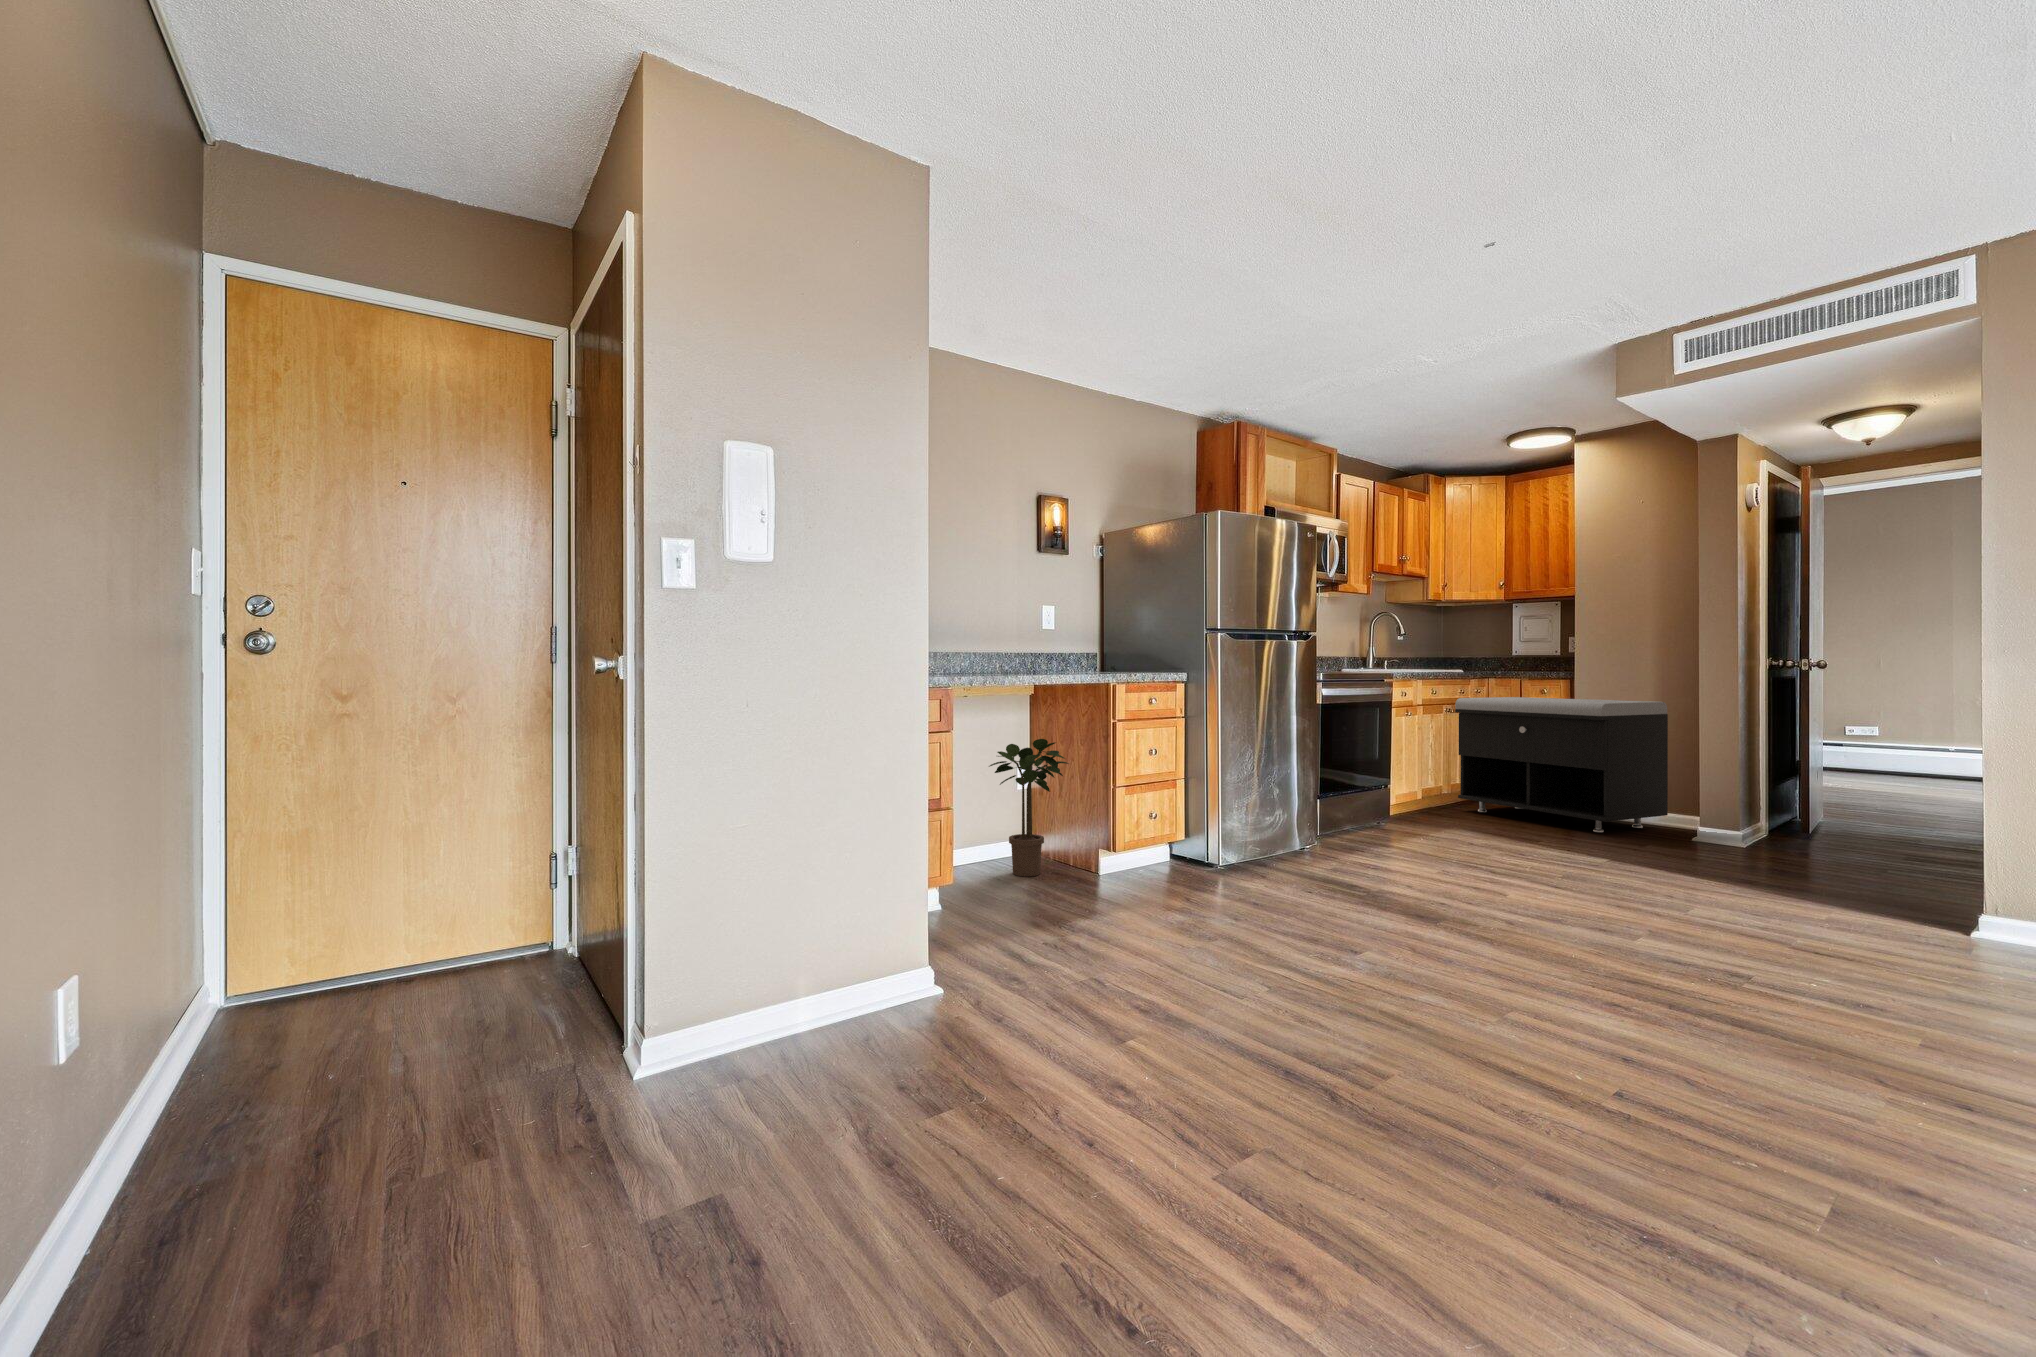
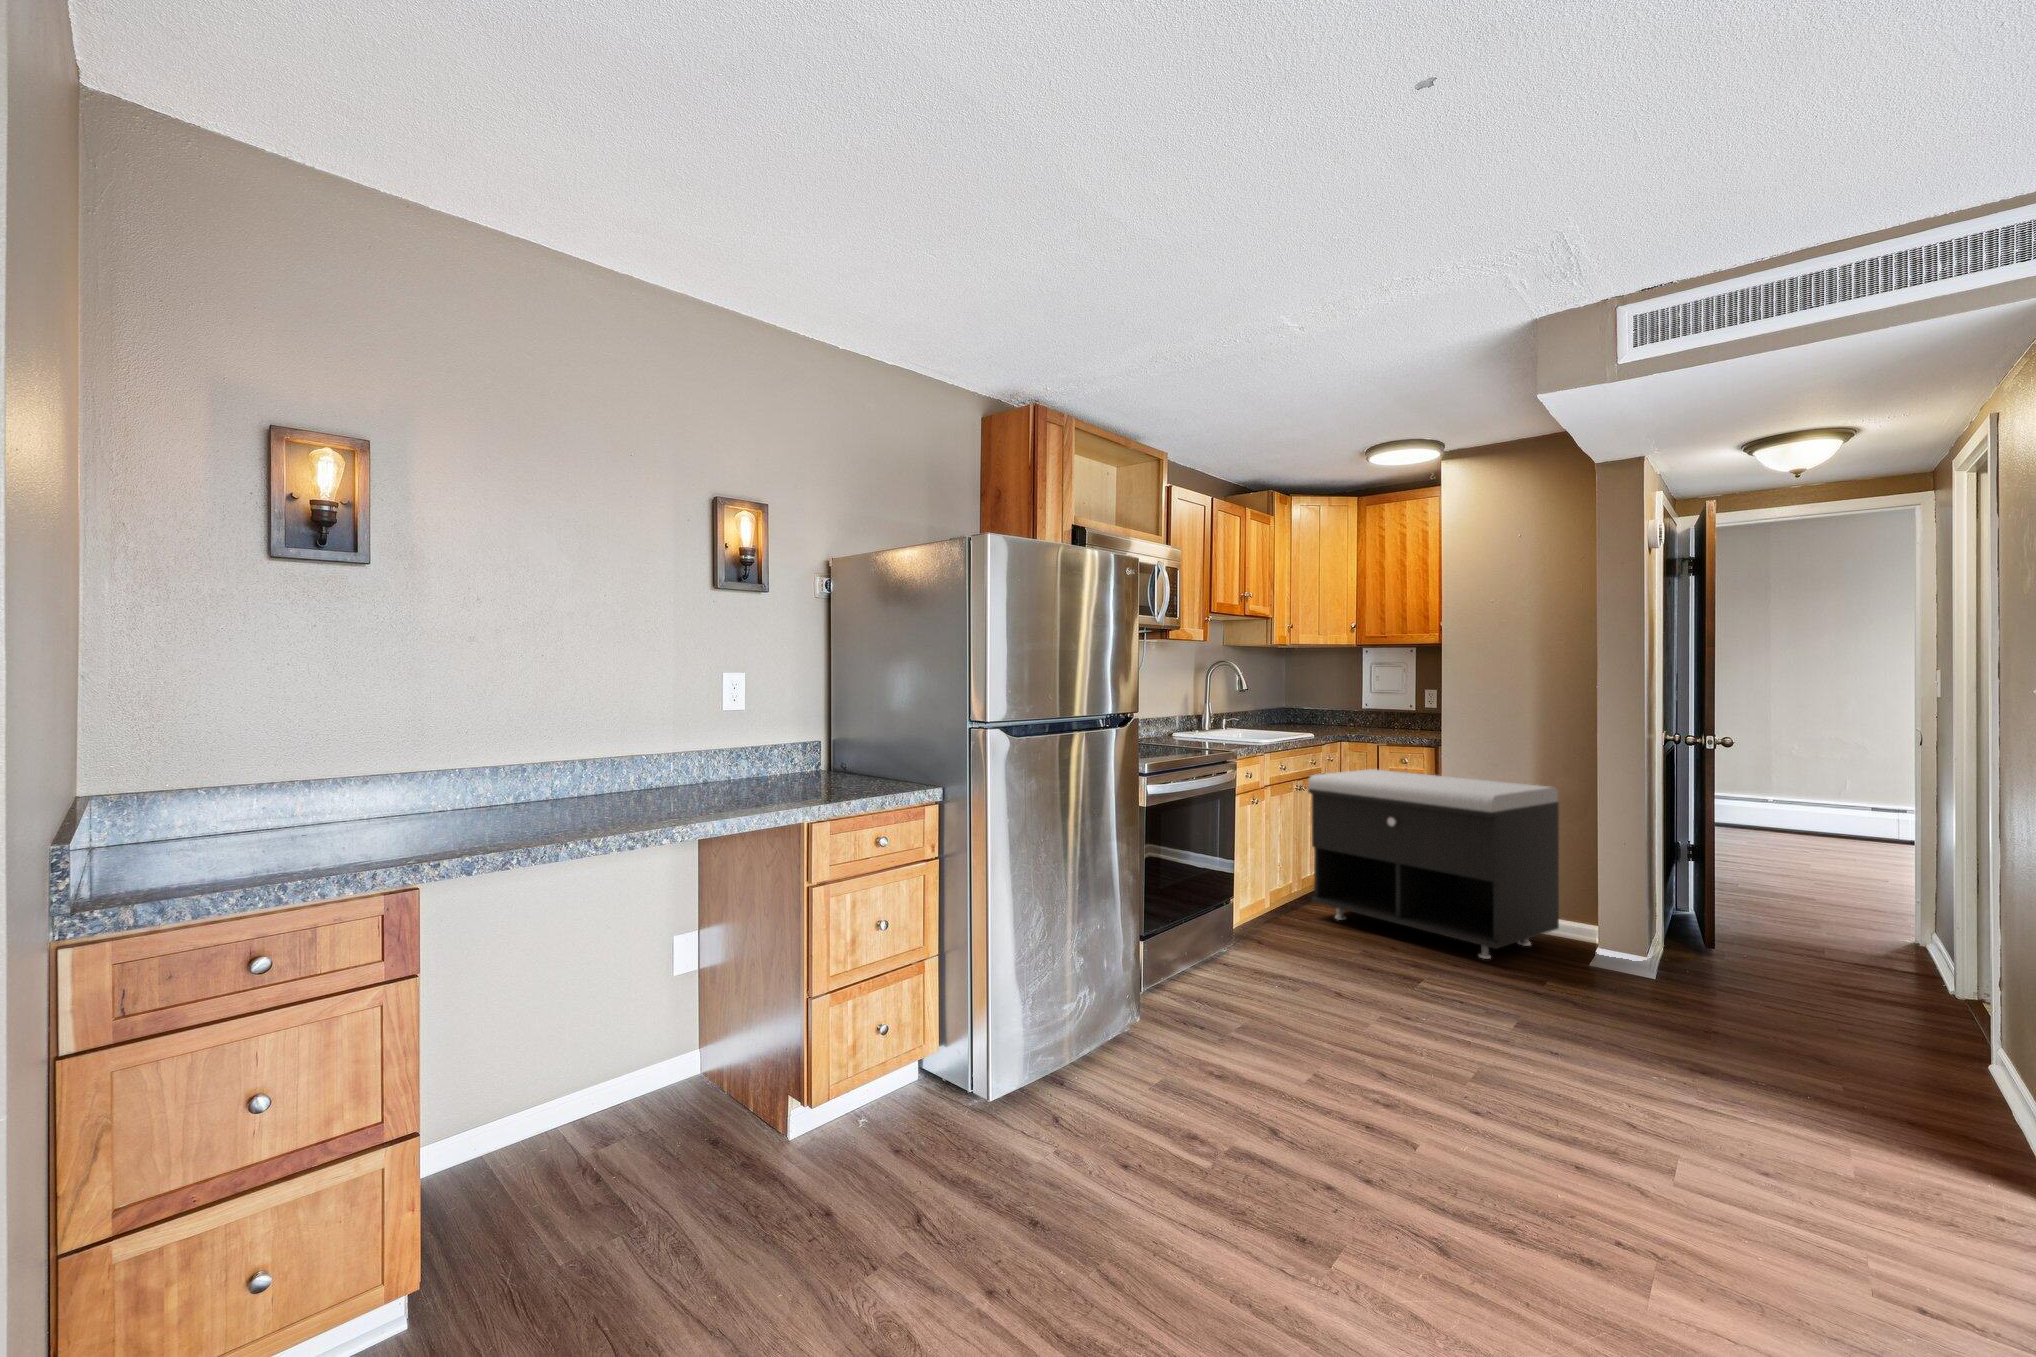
potted plant: present [989,739,1068,876] -> none [595,914,744,1158]

